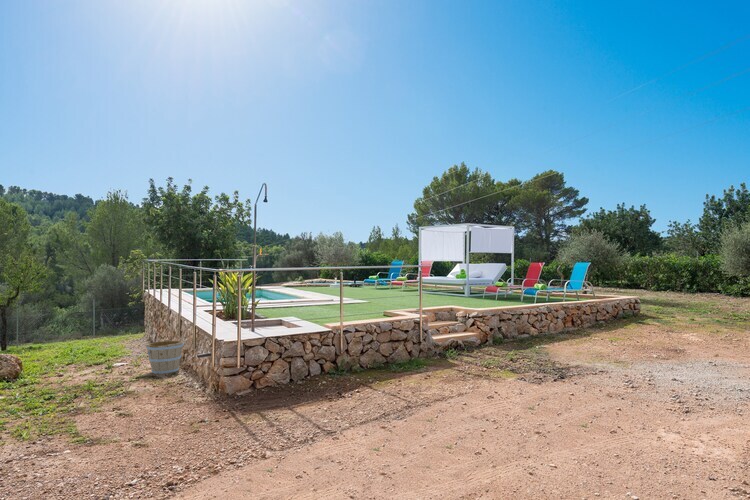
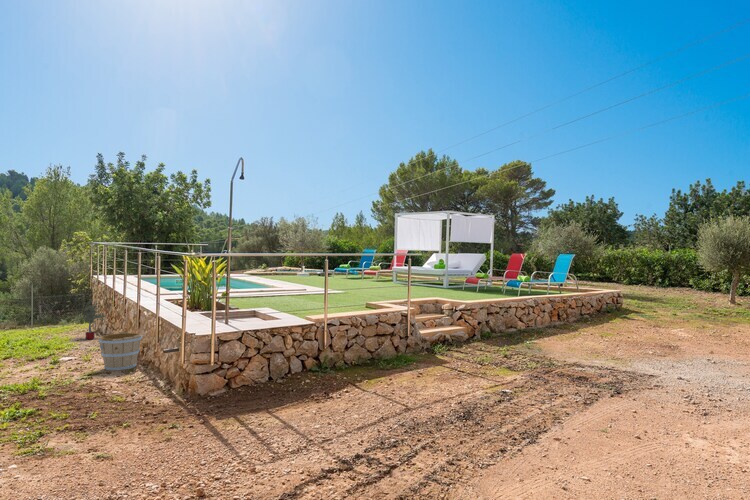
potted tree: none [133,312,155,348] -> present [83,300,106,340]

